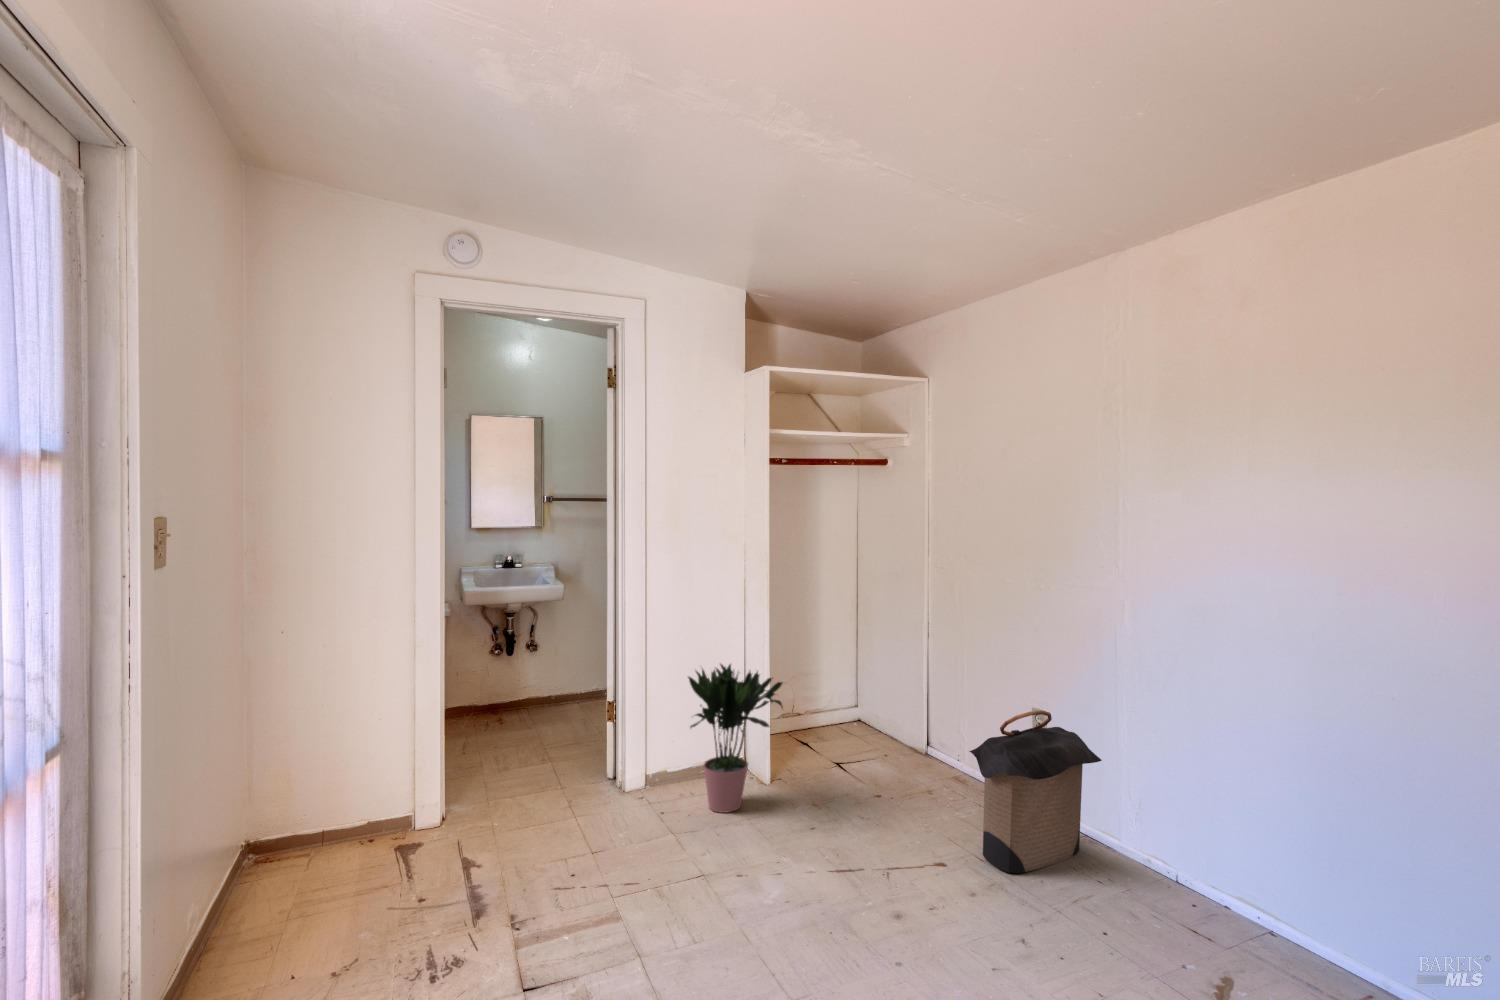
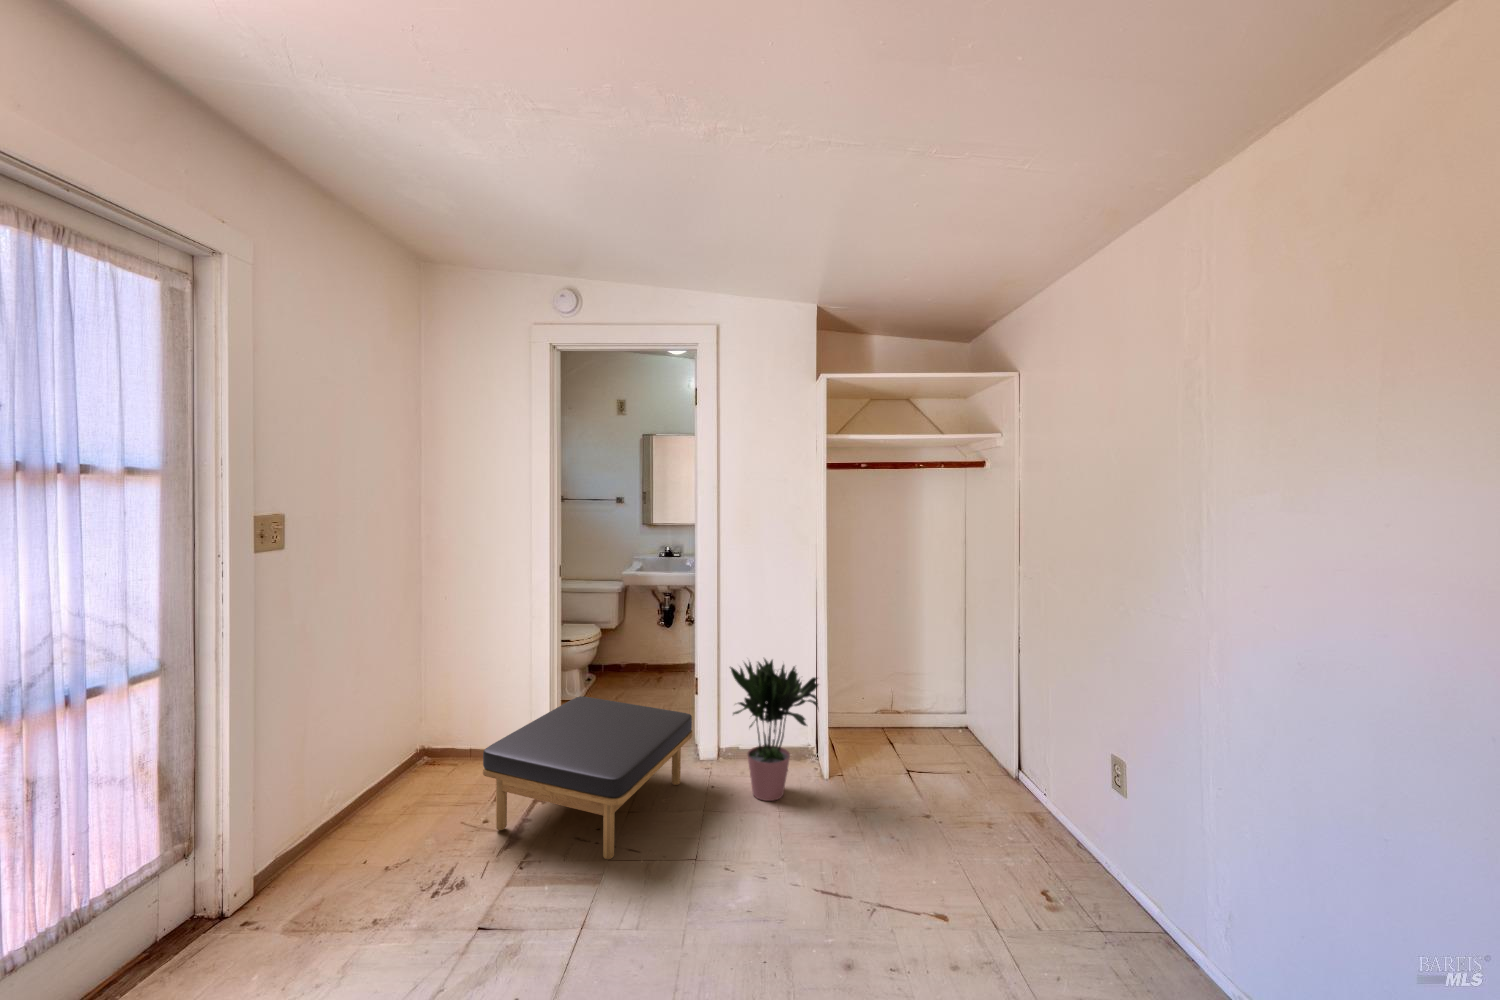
laundry hamper: present [969,710,1102,873] -> none [984,765,1174,962]
ottoman: none [423,736,640,907] -> present [483,696,692,859]

